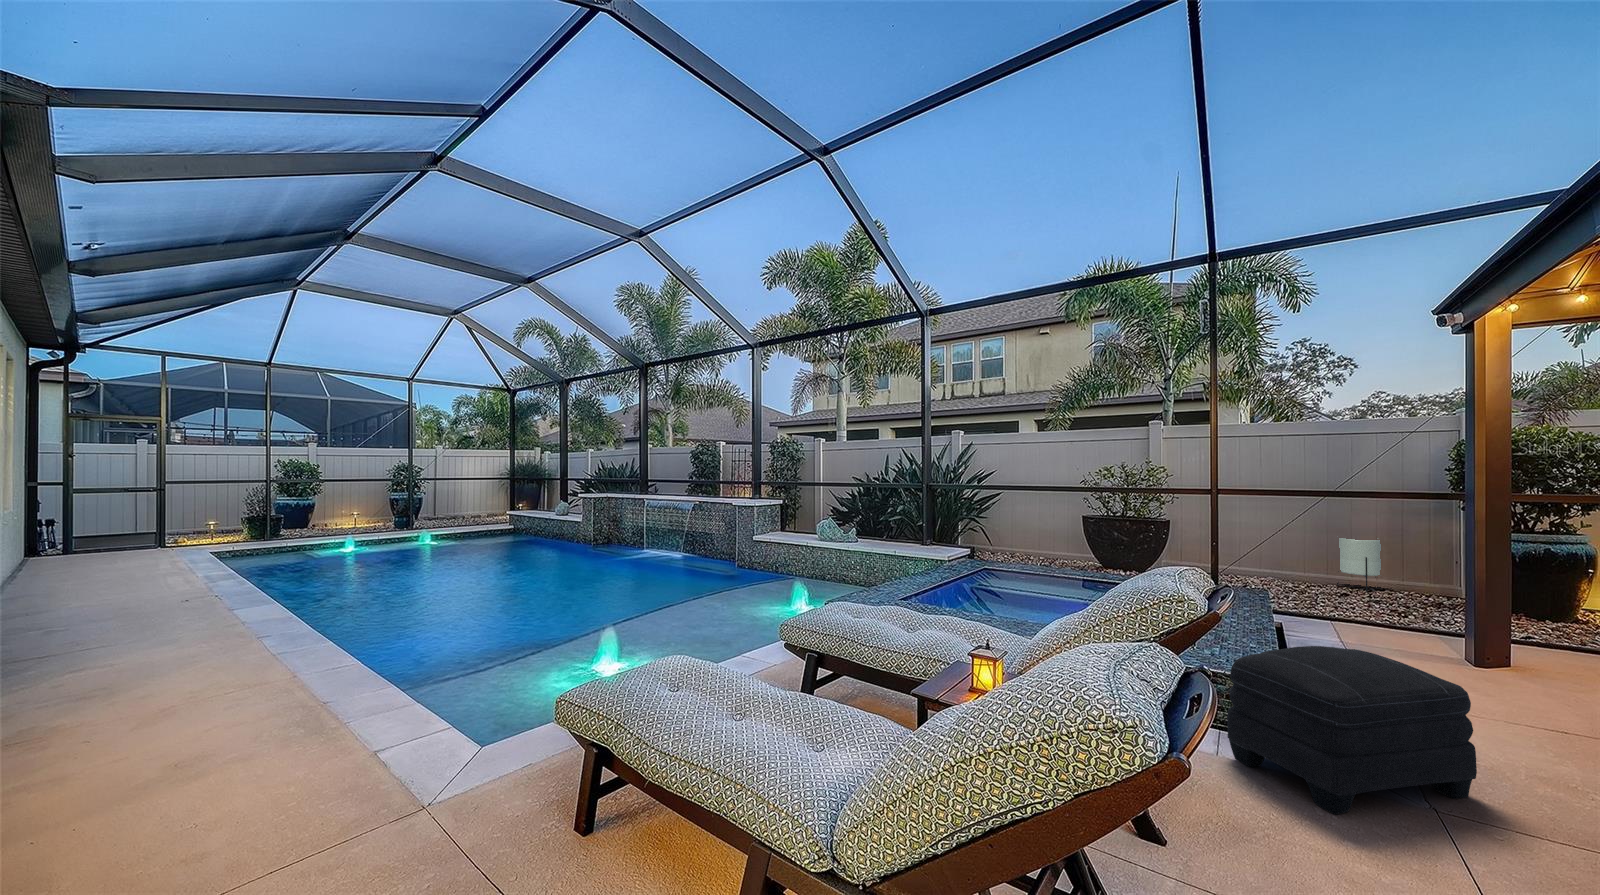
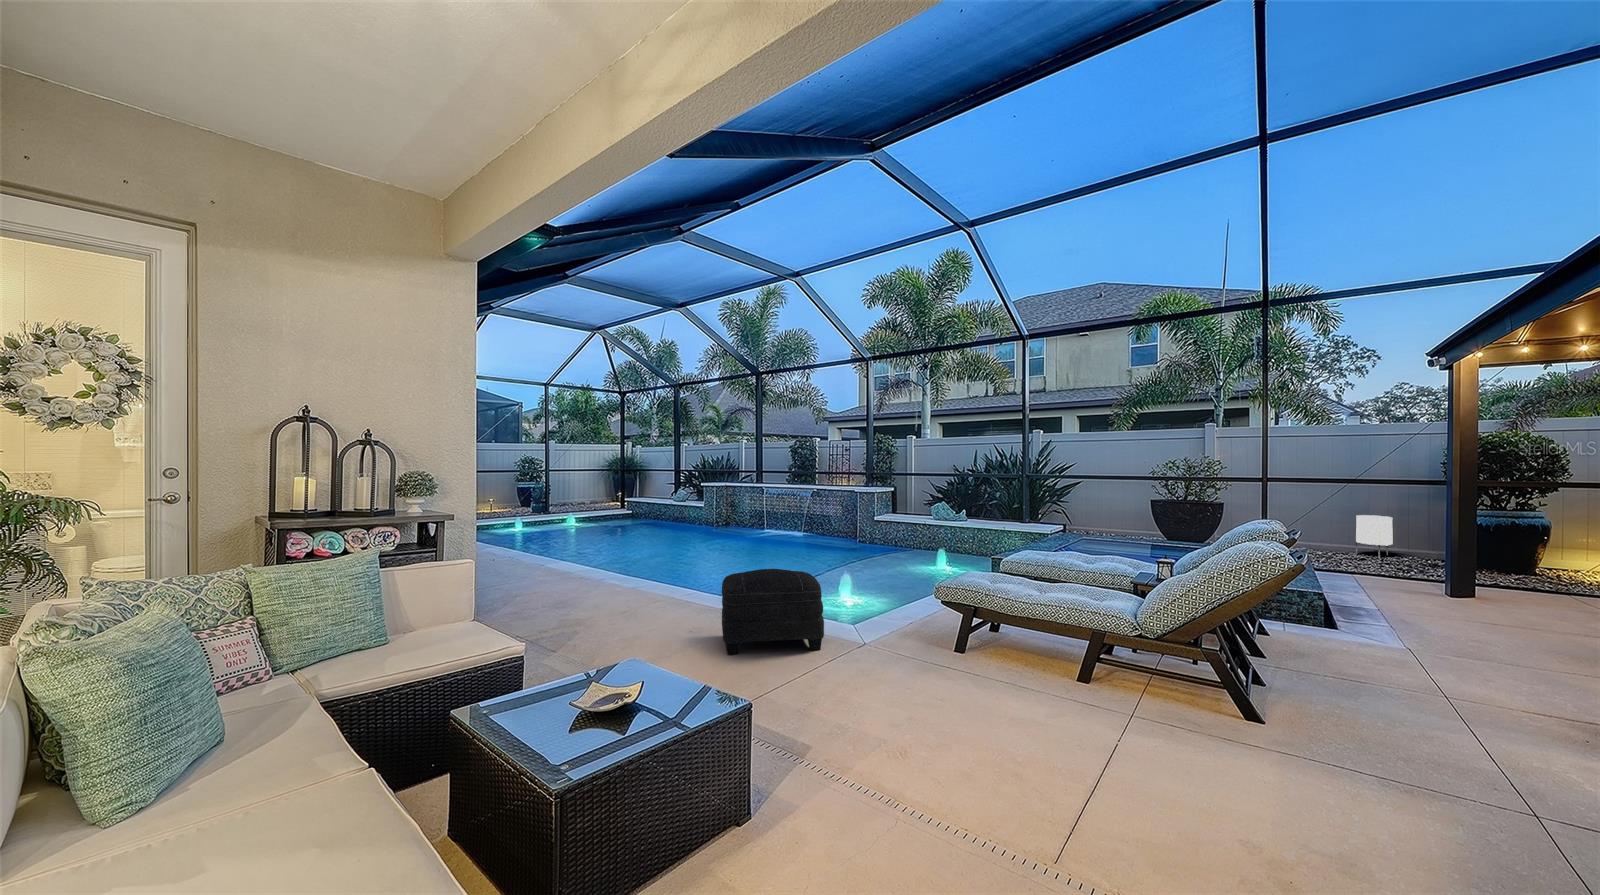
ottoman: present [1227,646,1477,815] -> present [722,569,824,655]

